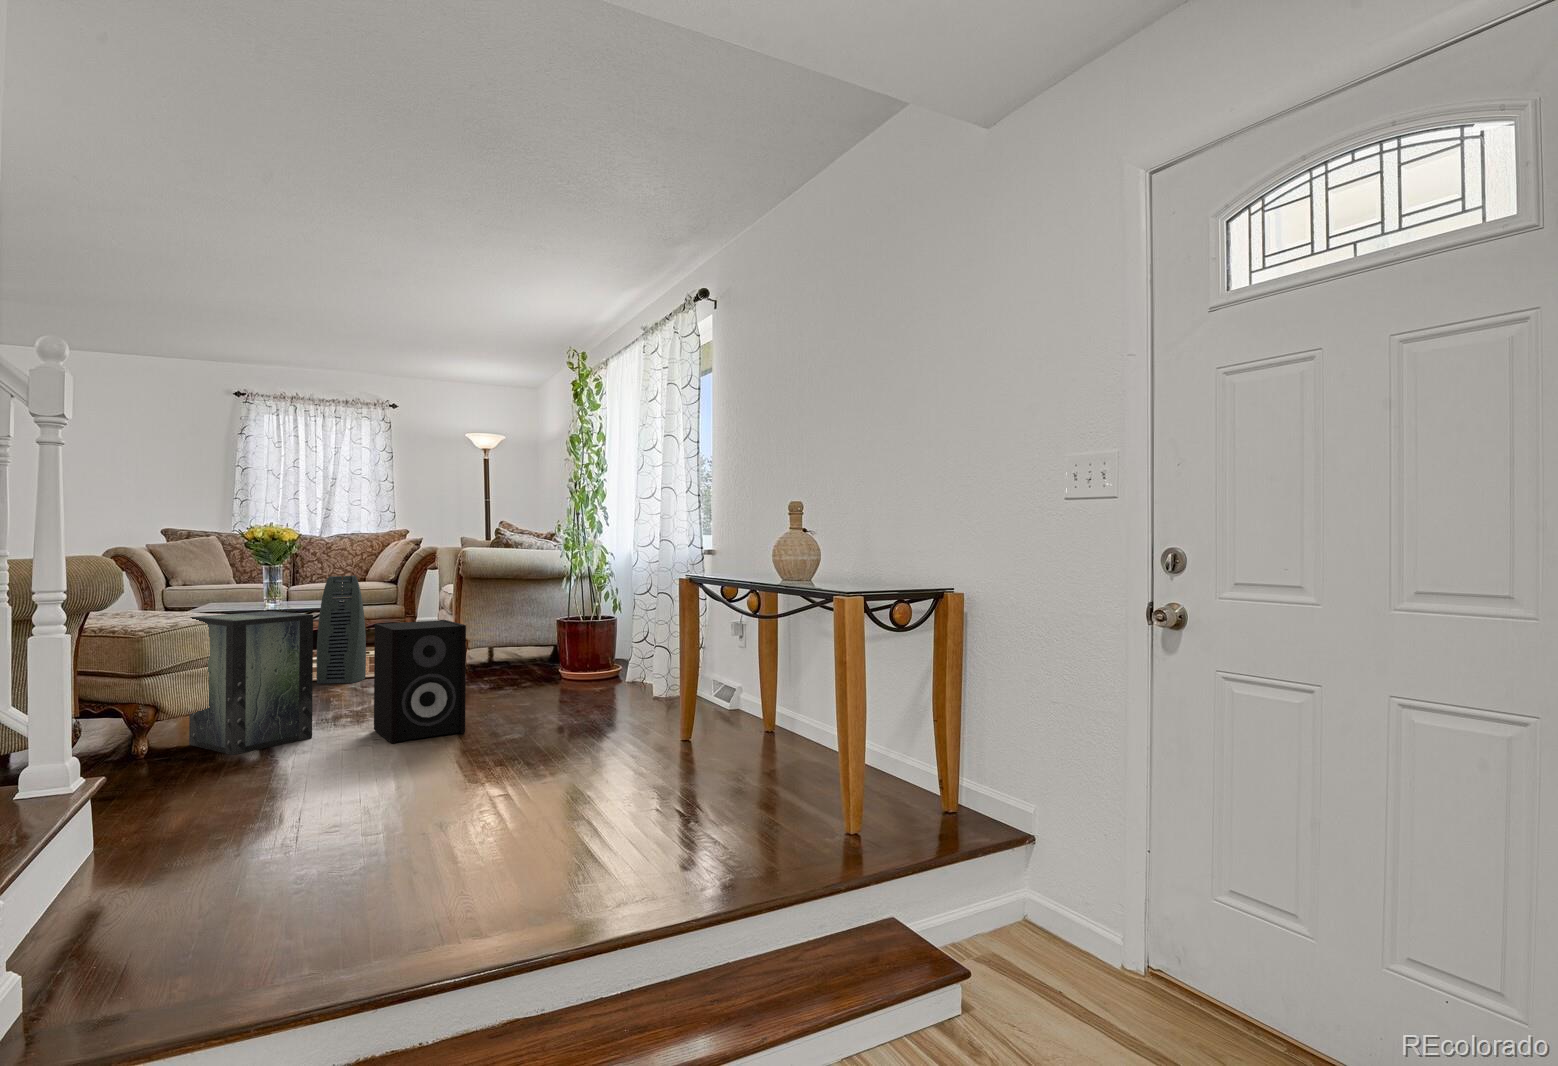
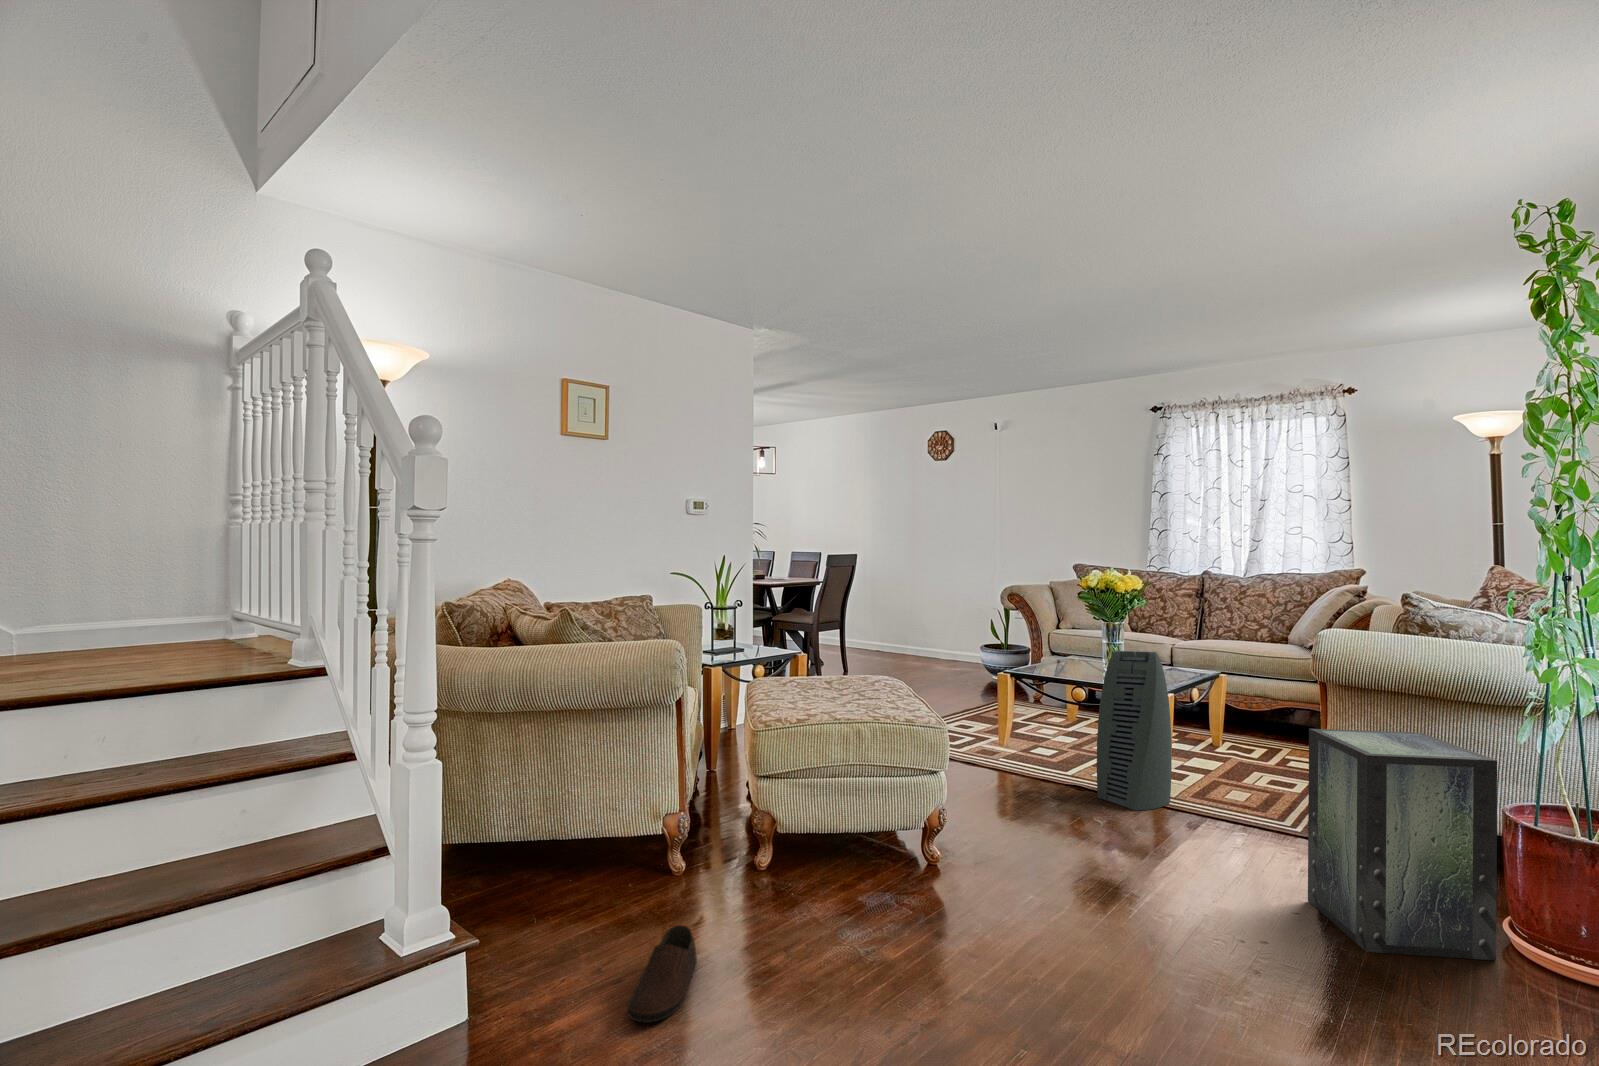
storage box: present [189,611,313,755] -> present [1308,729,1497,960]
speaker: present [374,620,466,743] -> none [950,766,1105,1031]
shoe: none [201,755,263,797] -> present [627,925,697,1023]

